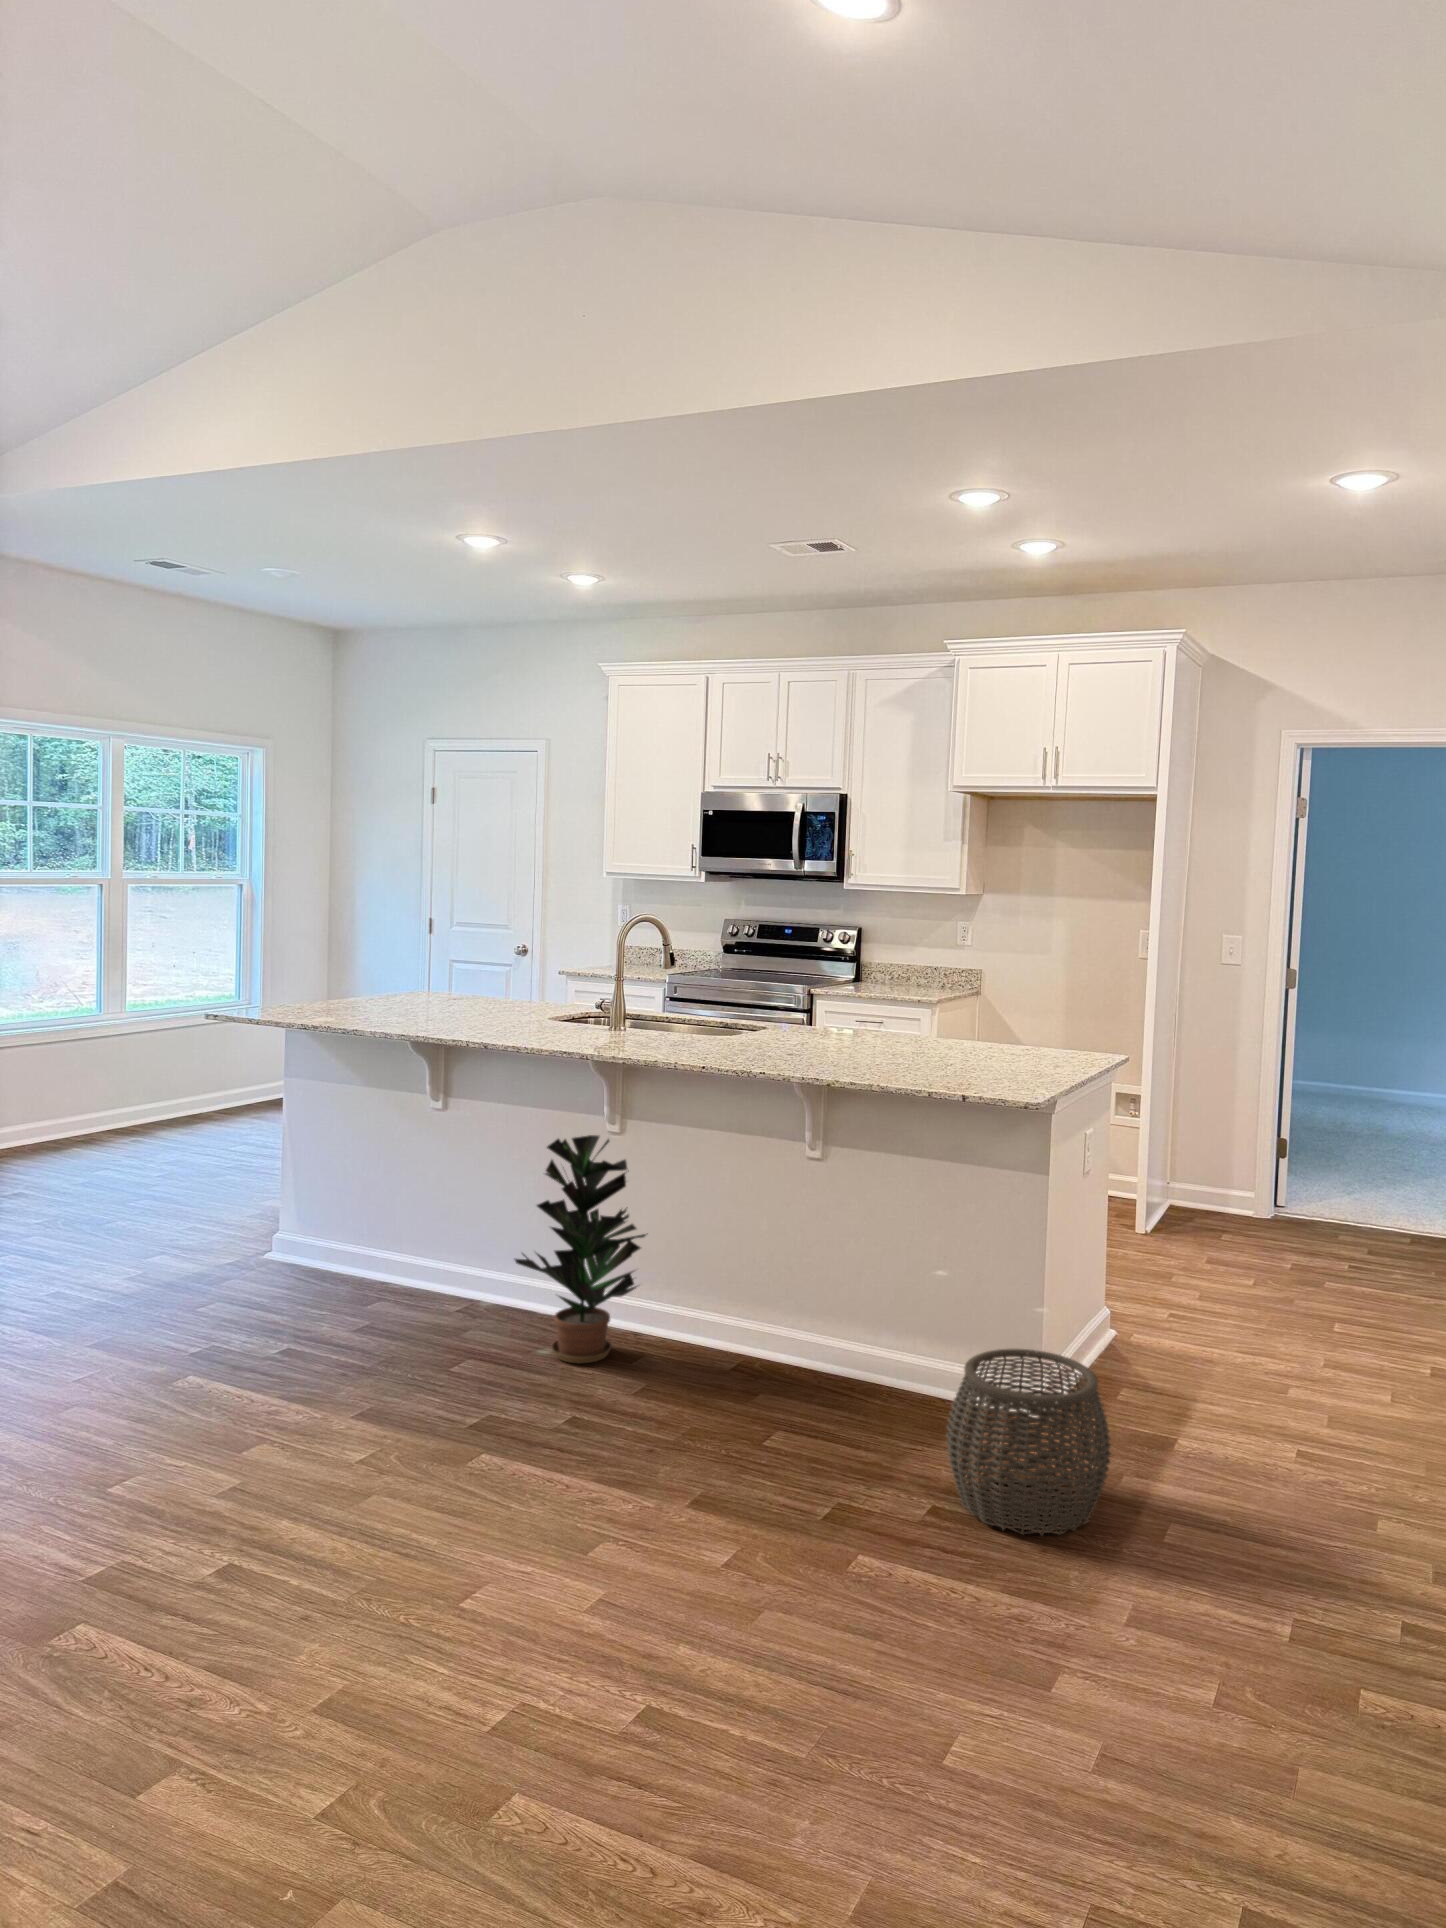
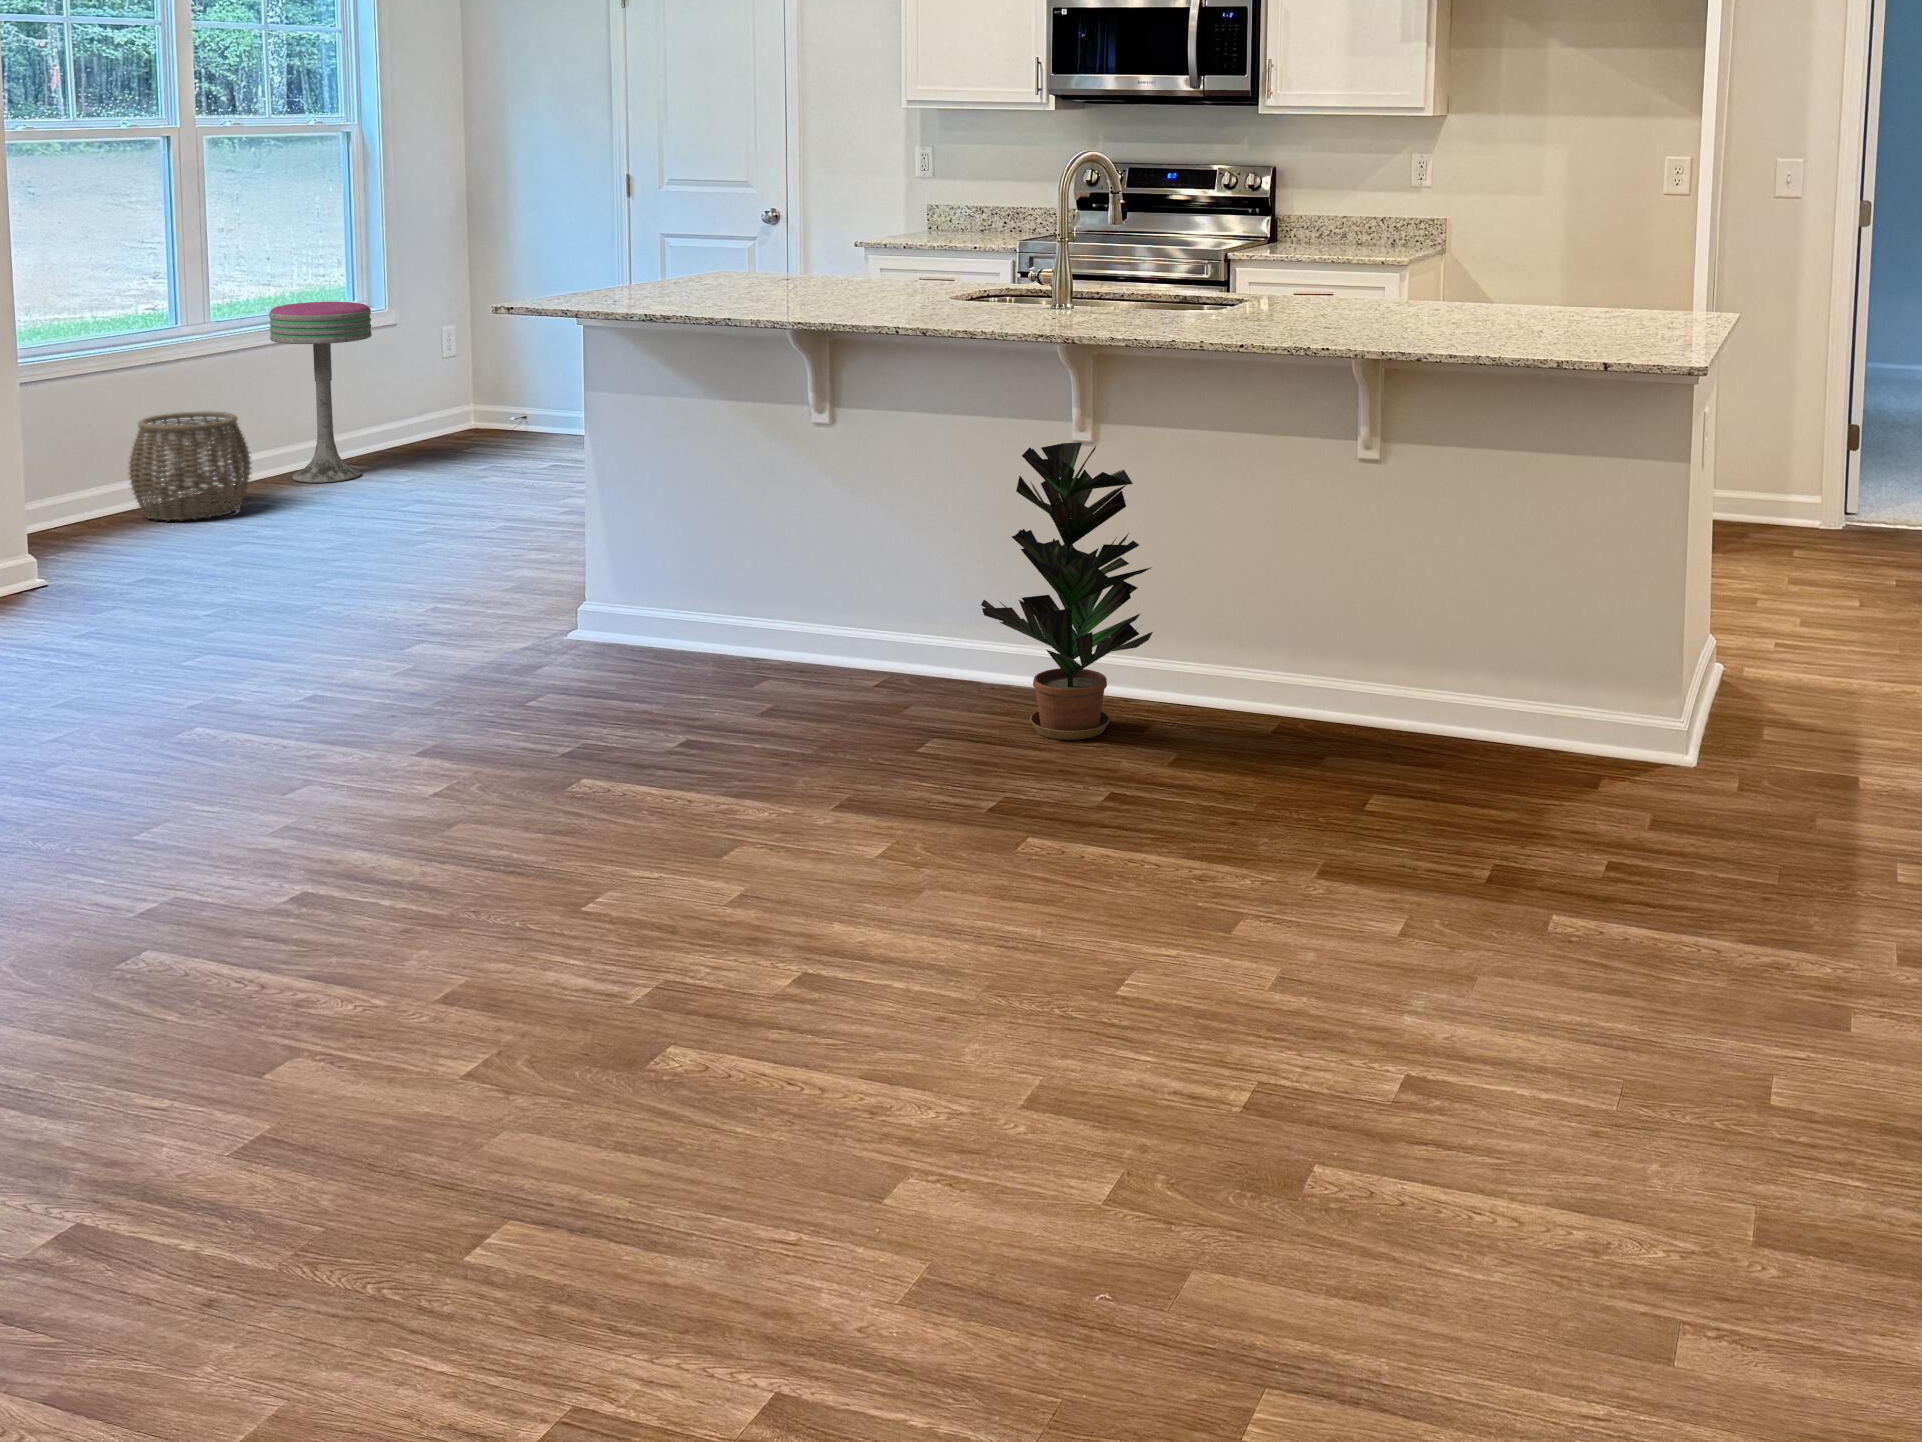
bar stool: none [162,1000,233,1126] -> present [269,302,372,483]
woven basket: present [946,1349,1111,1536] -> present [129,411,251,521]

